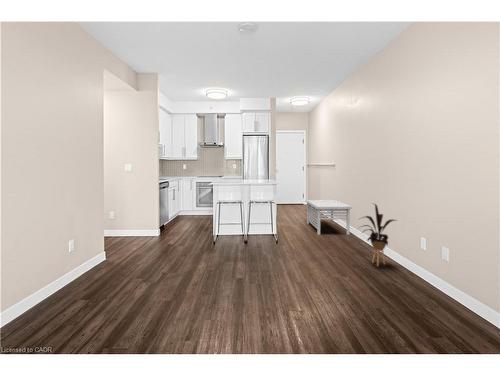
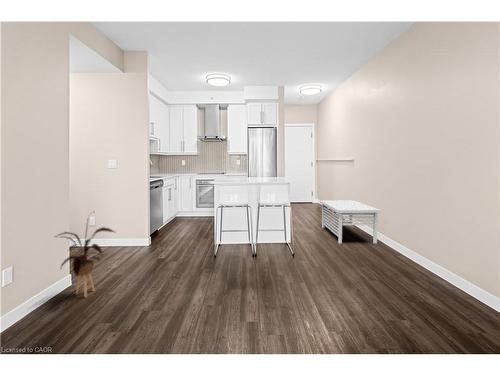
house plant: present [364,204,395,266] -> present [60,227,114,297]

